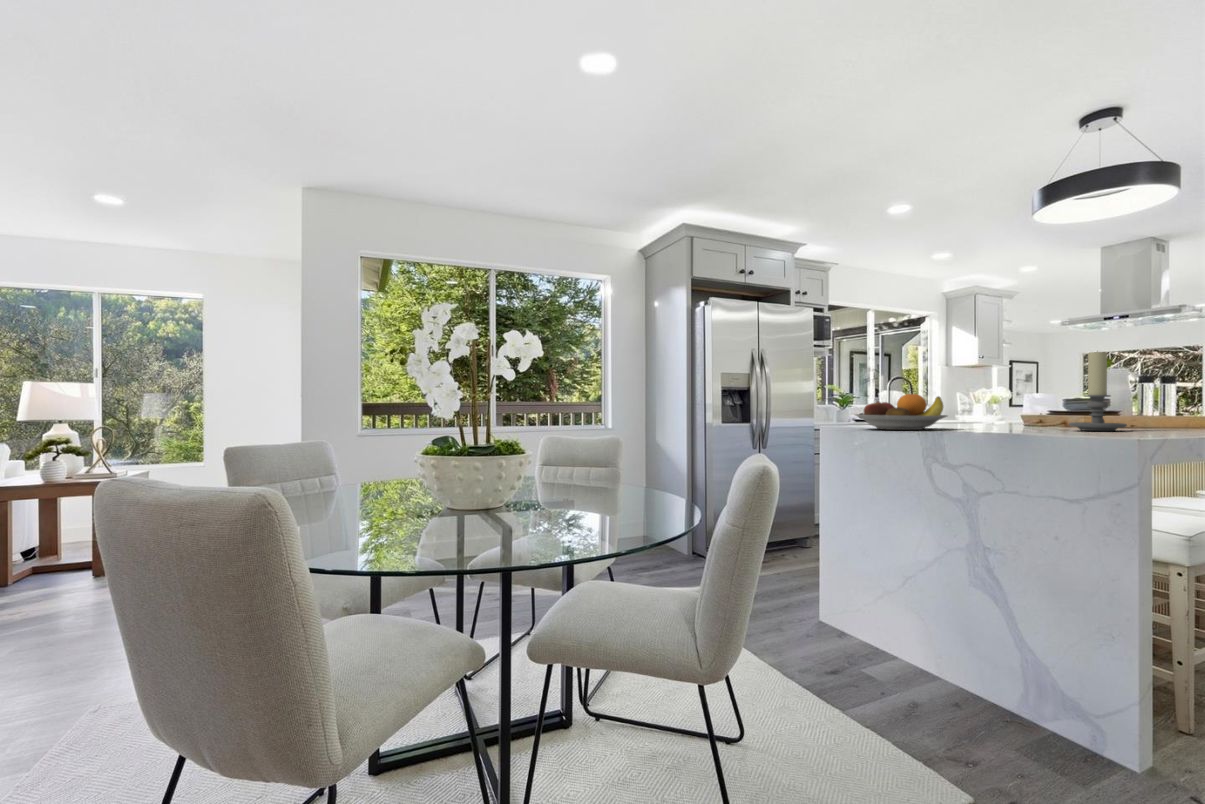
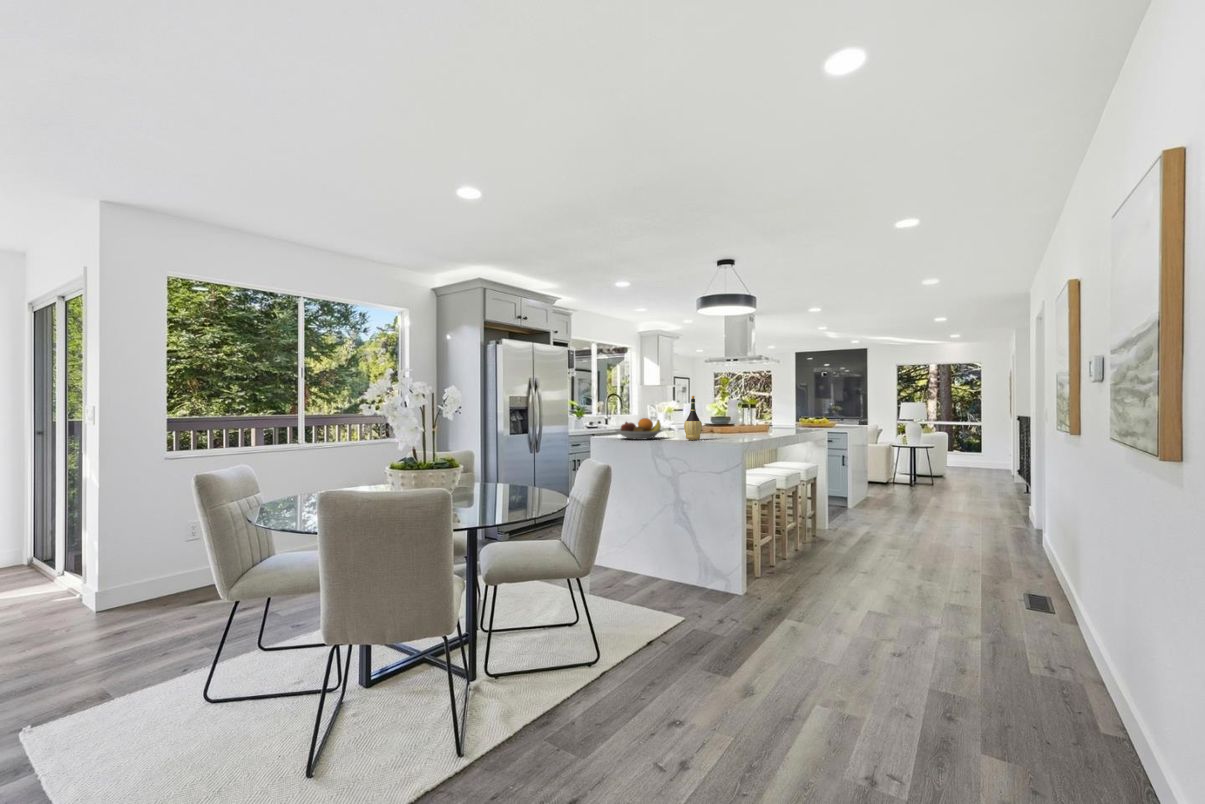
wine bottle: none [989,347,1032,431] -> present [684,396,702,440]
candle holder: present [1069,351,1127,431] -> none [716,398,738,438]

